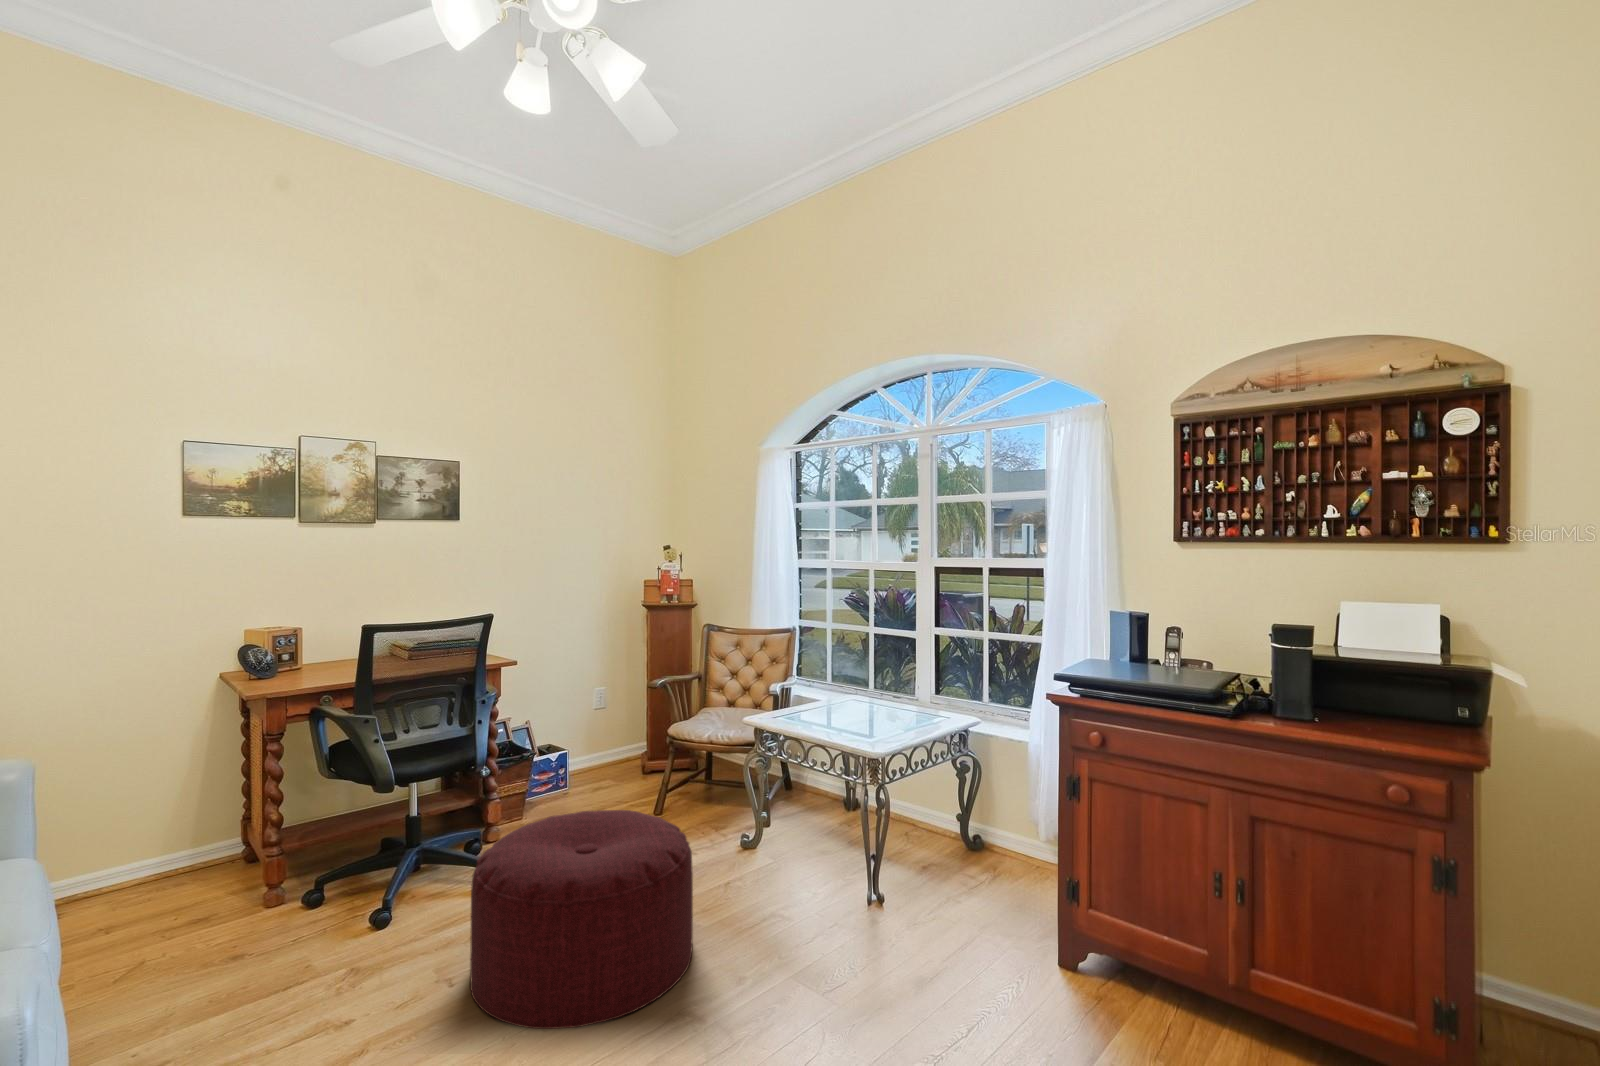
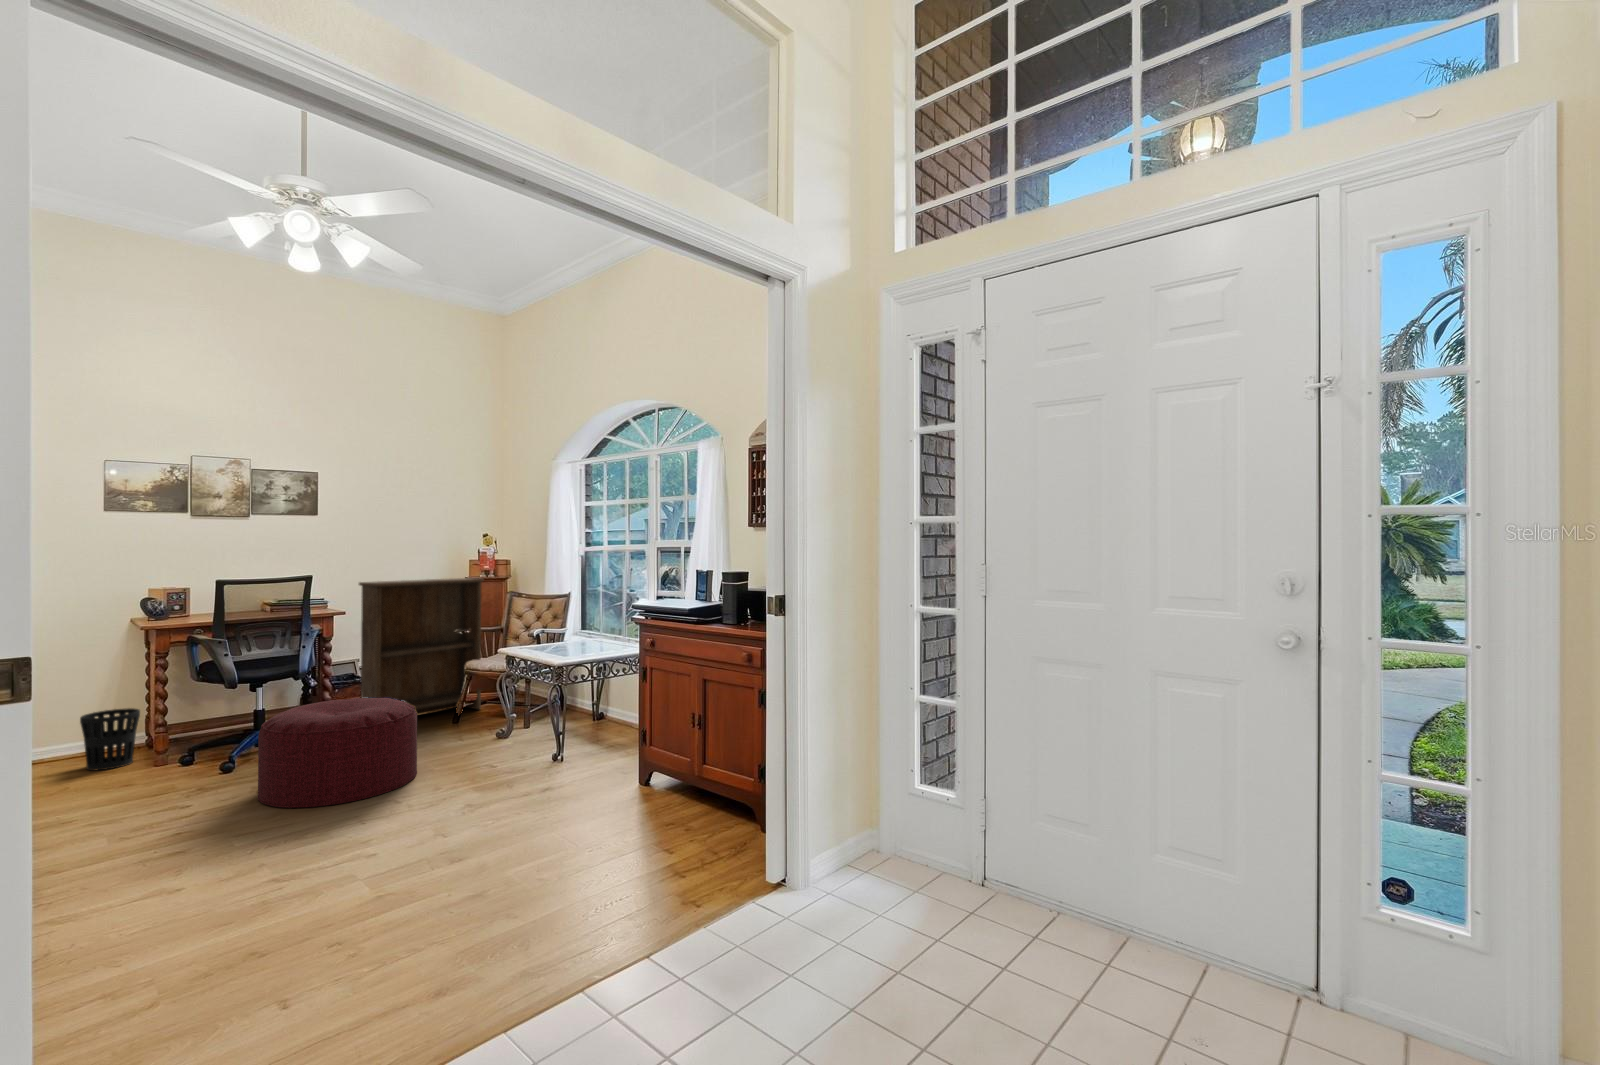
bookshelf: none [522,604,672,826] -> present [359,578,484,714]
wastebasket: none [157,814,242,919] -> present [80,708,140,770]

